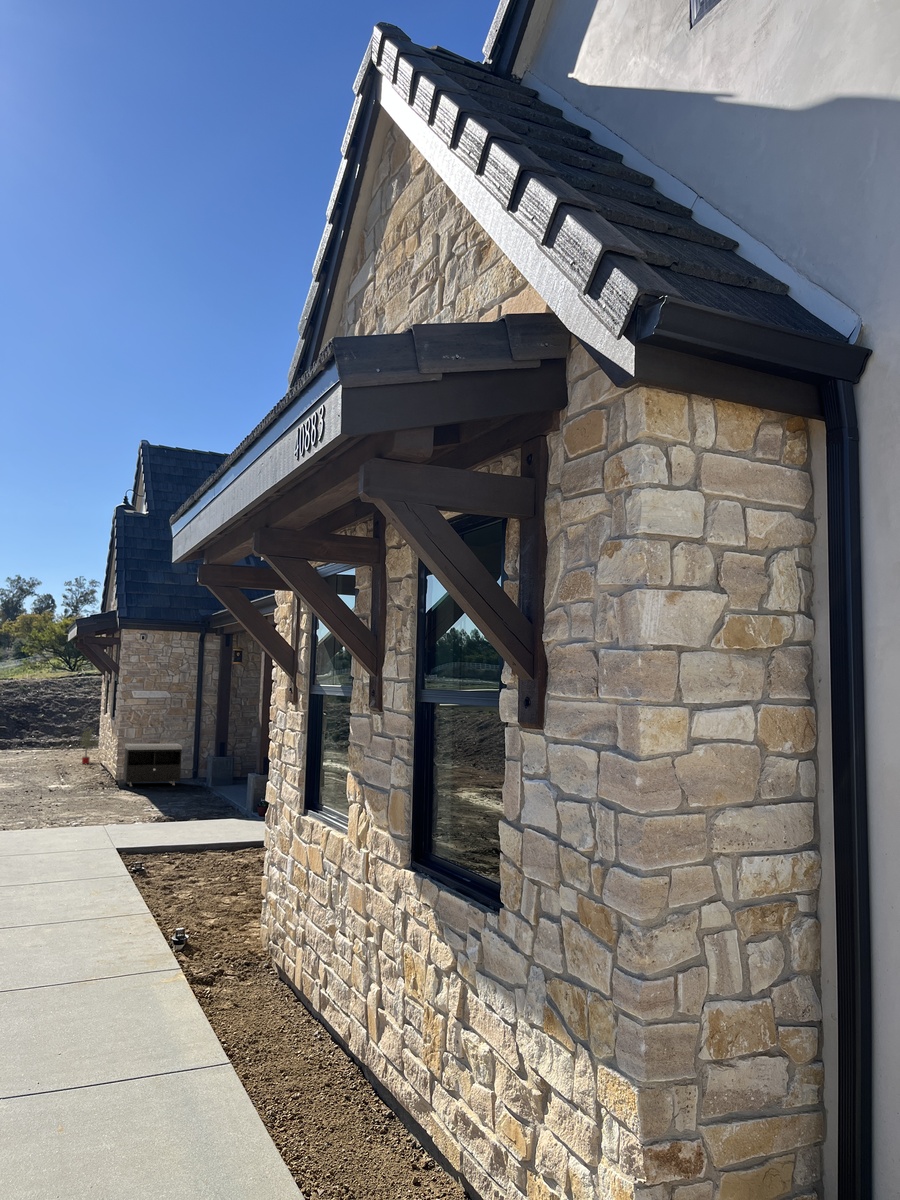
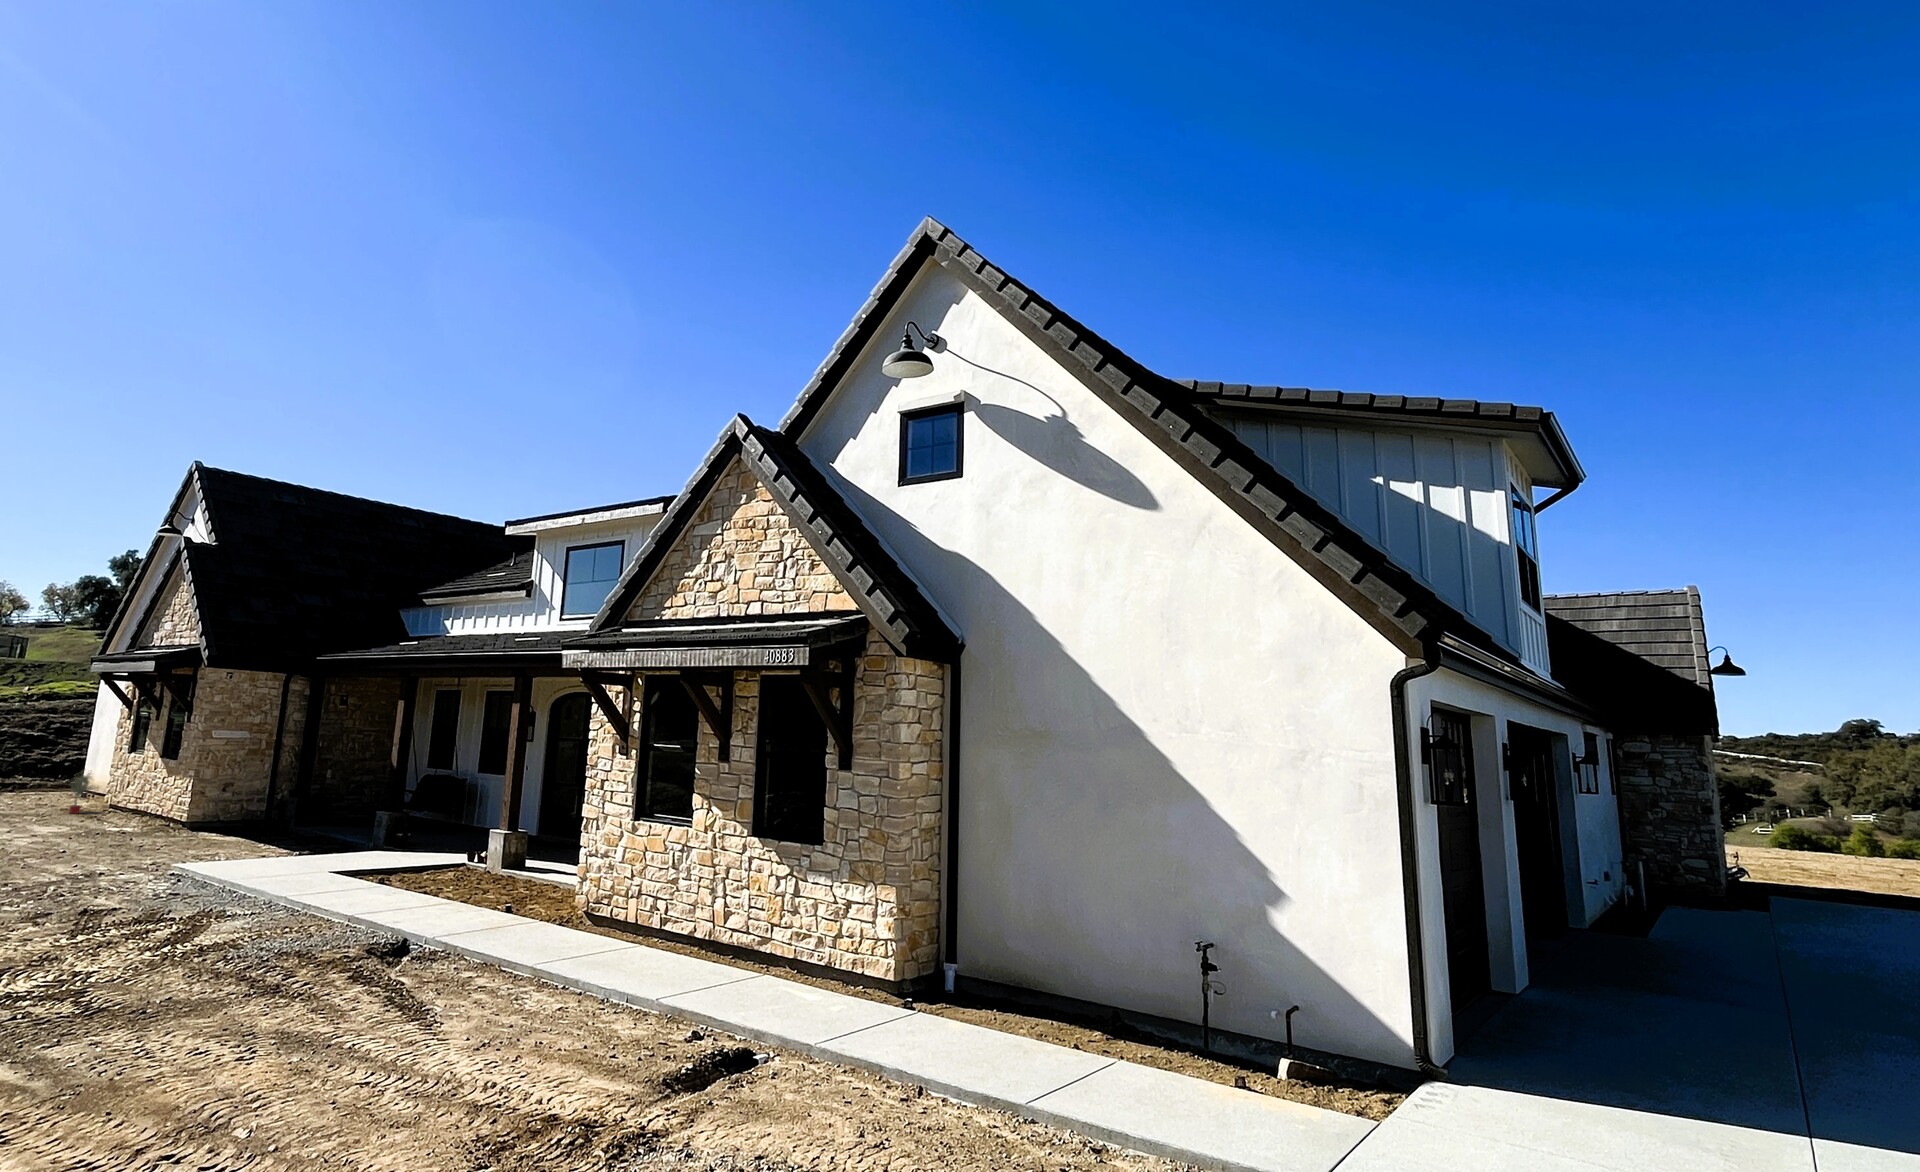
storage bench: present [123,743,182,786] -> none [186,785,269,832]

